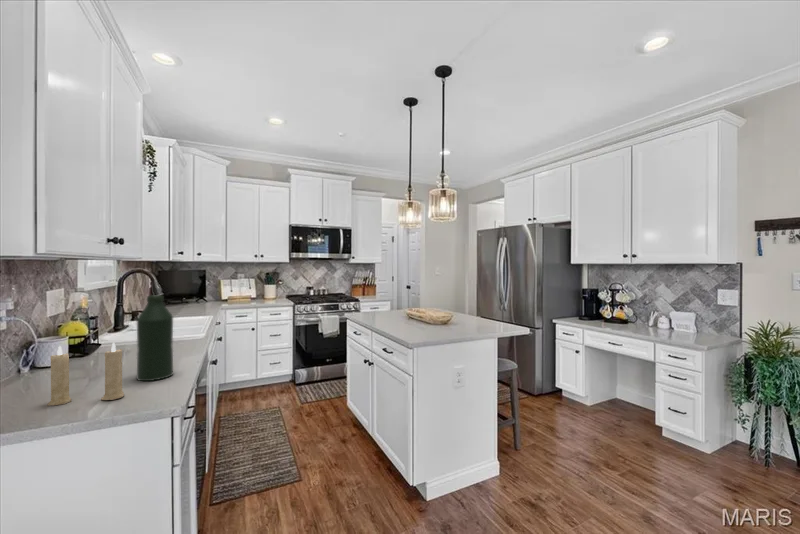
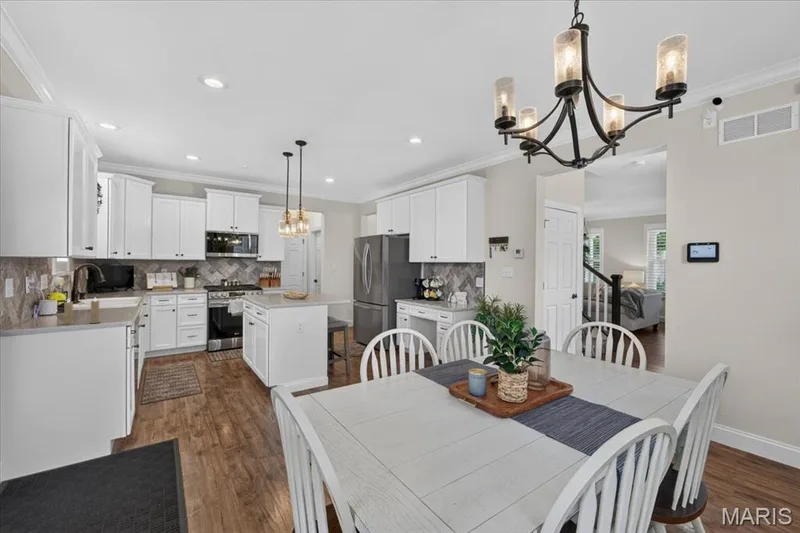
bottle: present [137,295,173,381] -> none [103,276,123,319]

